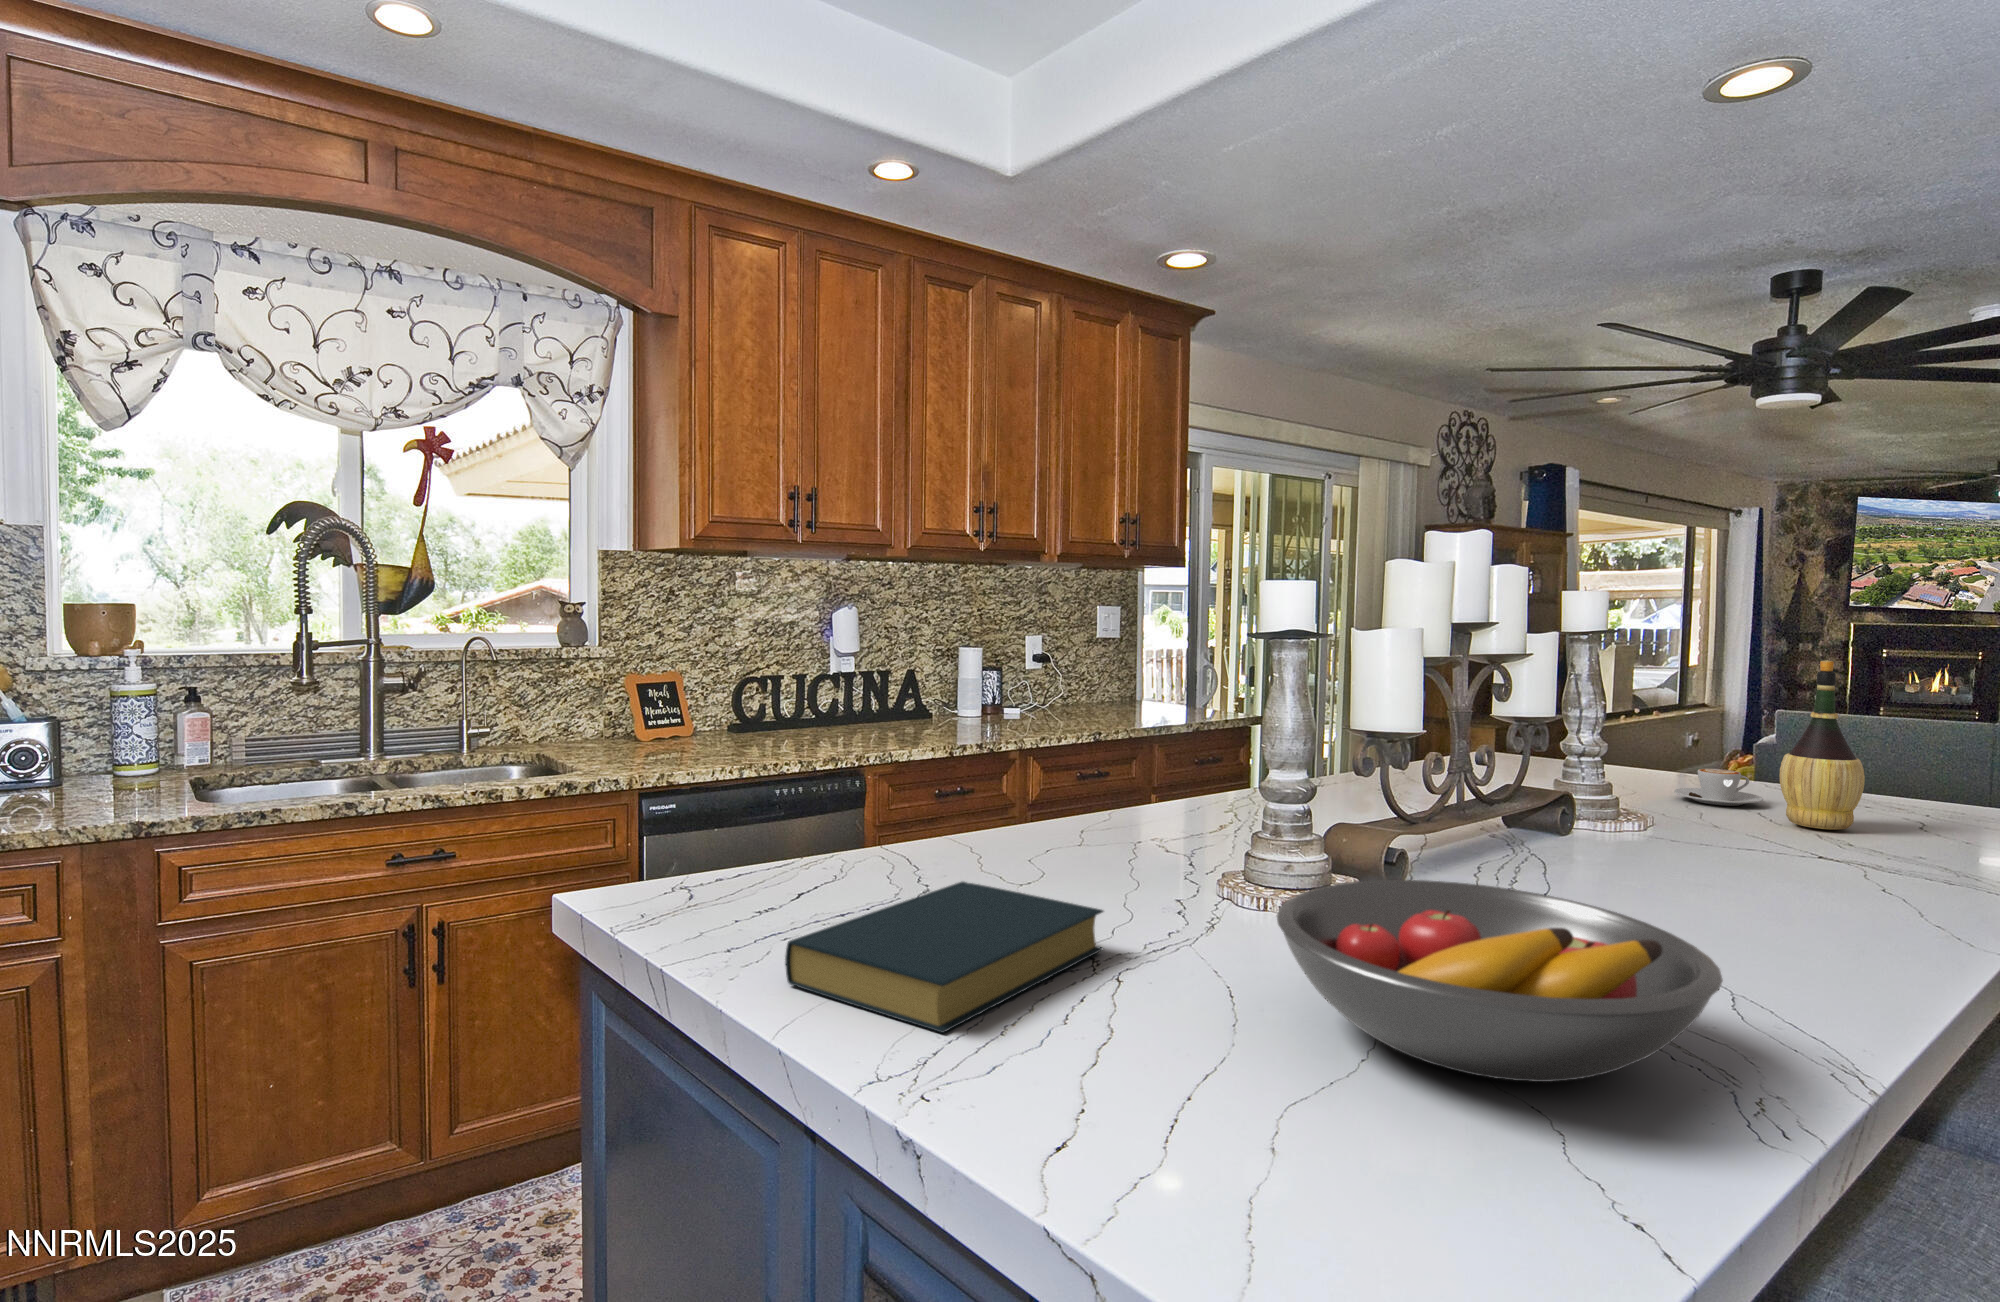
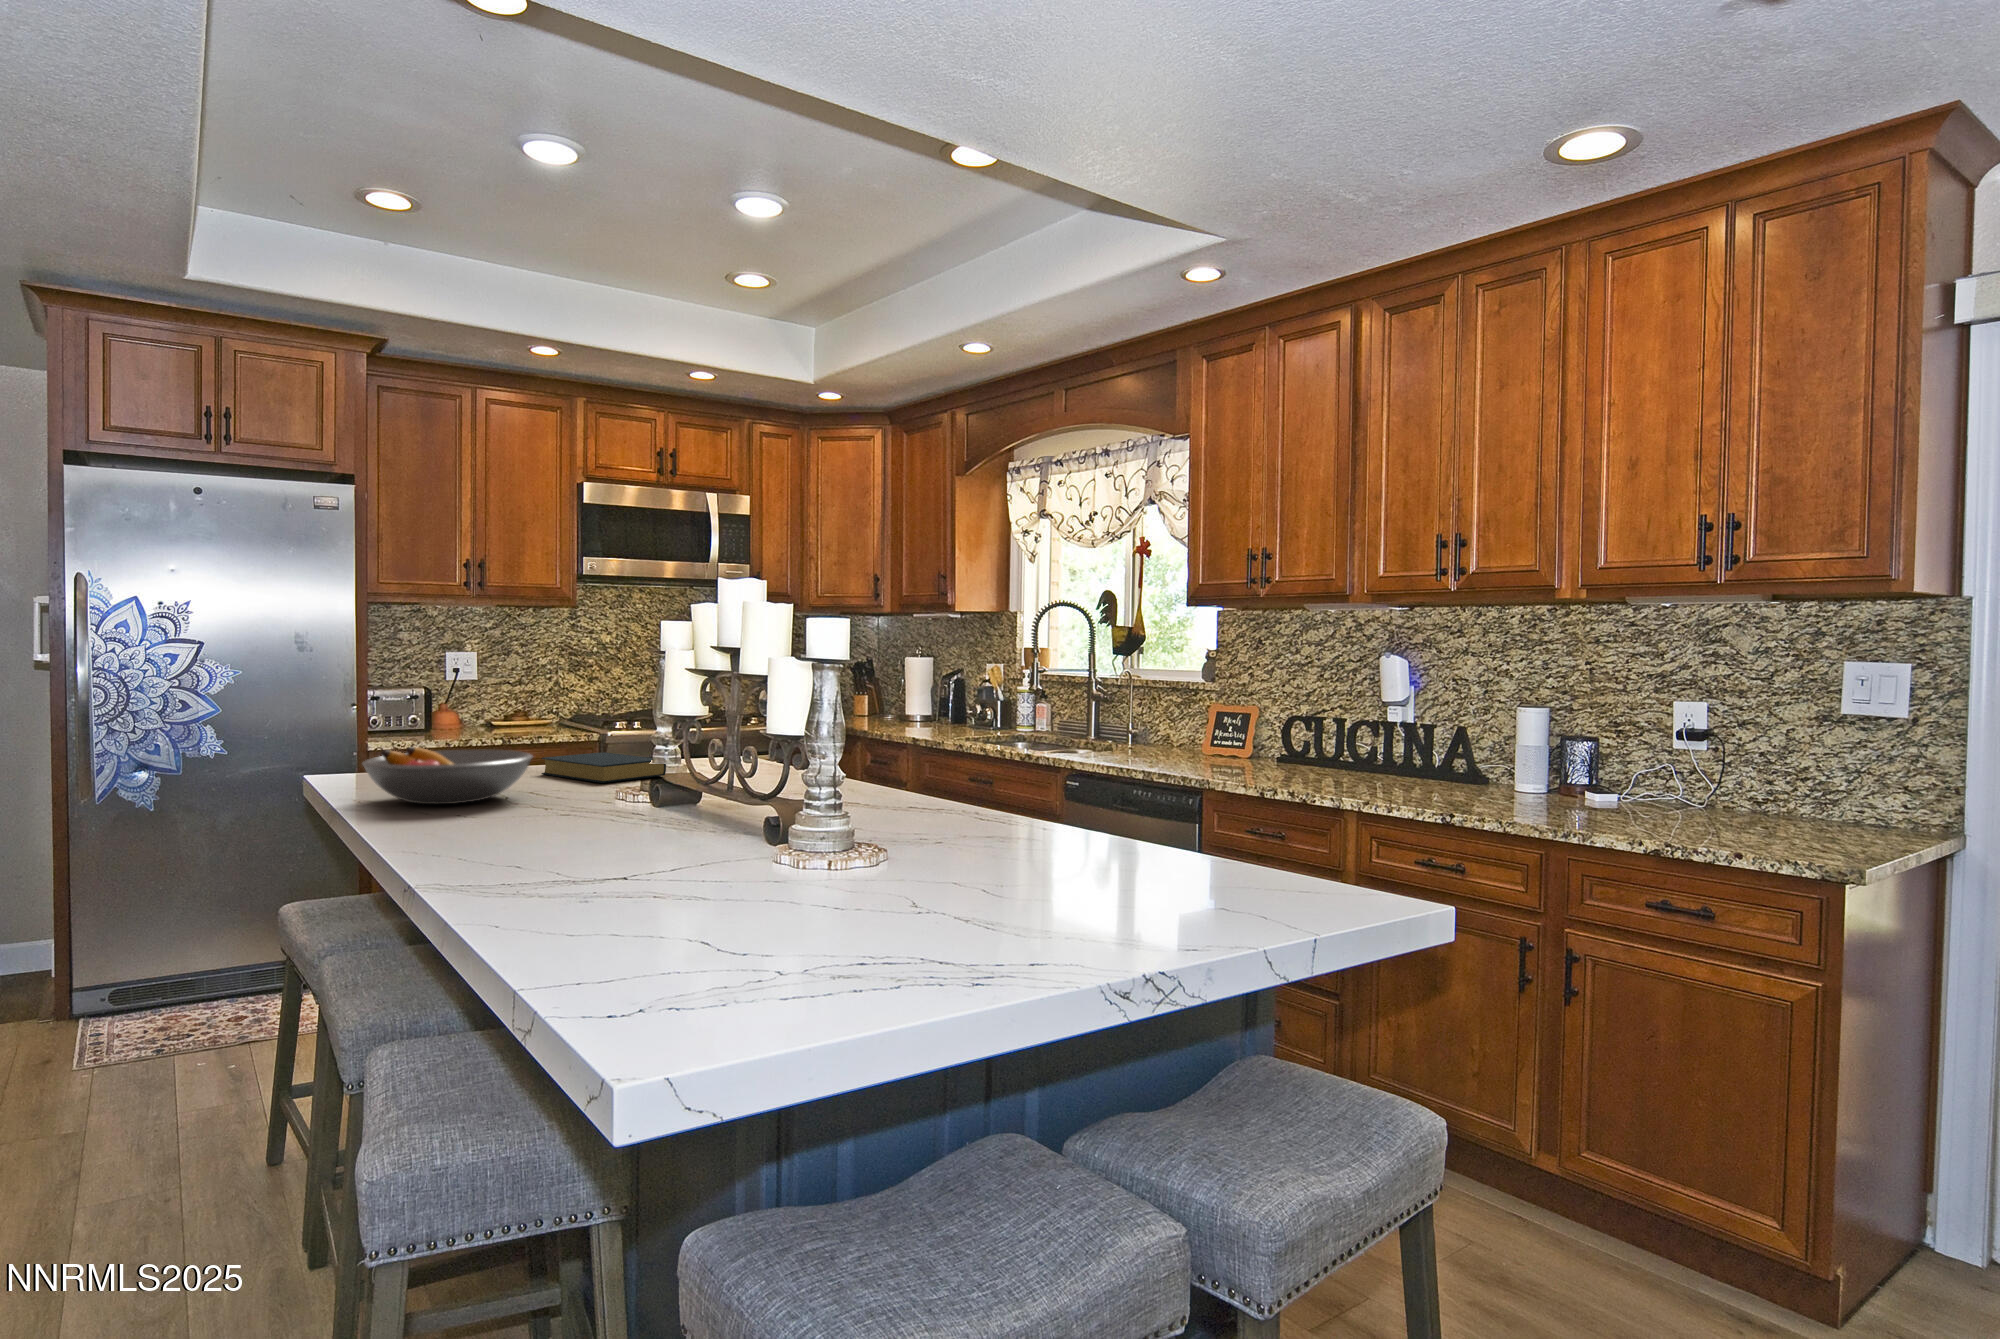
wine bottle: present [1779,660,1865,829] -> none [743,712,838,947]
coffee cup: present [1674,769,1763,806] -> none [924,889,1038,951]

